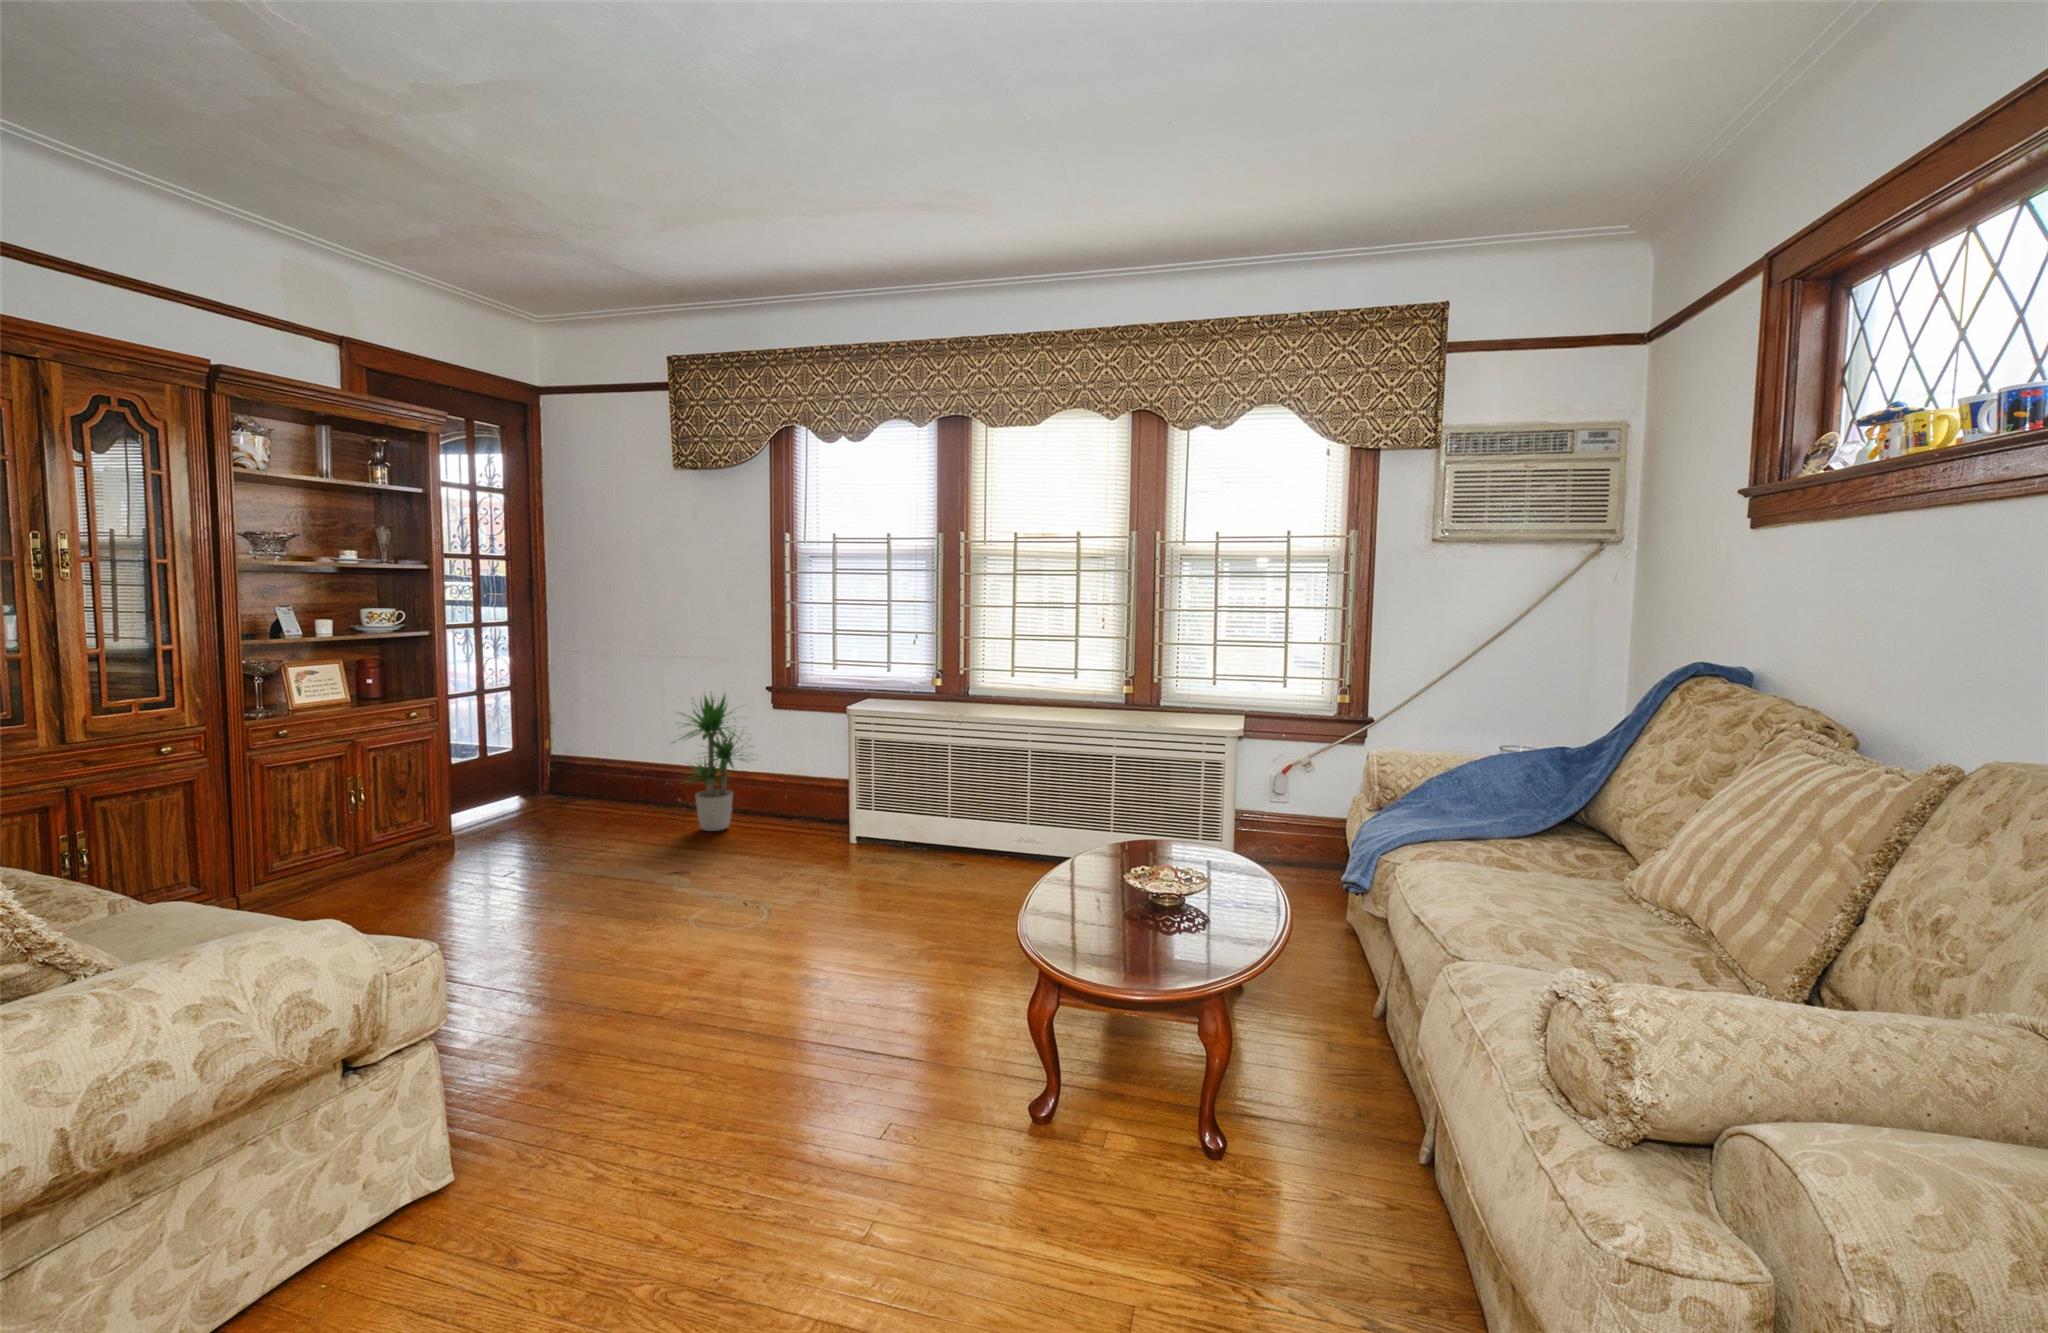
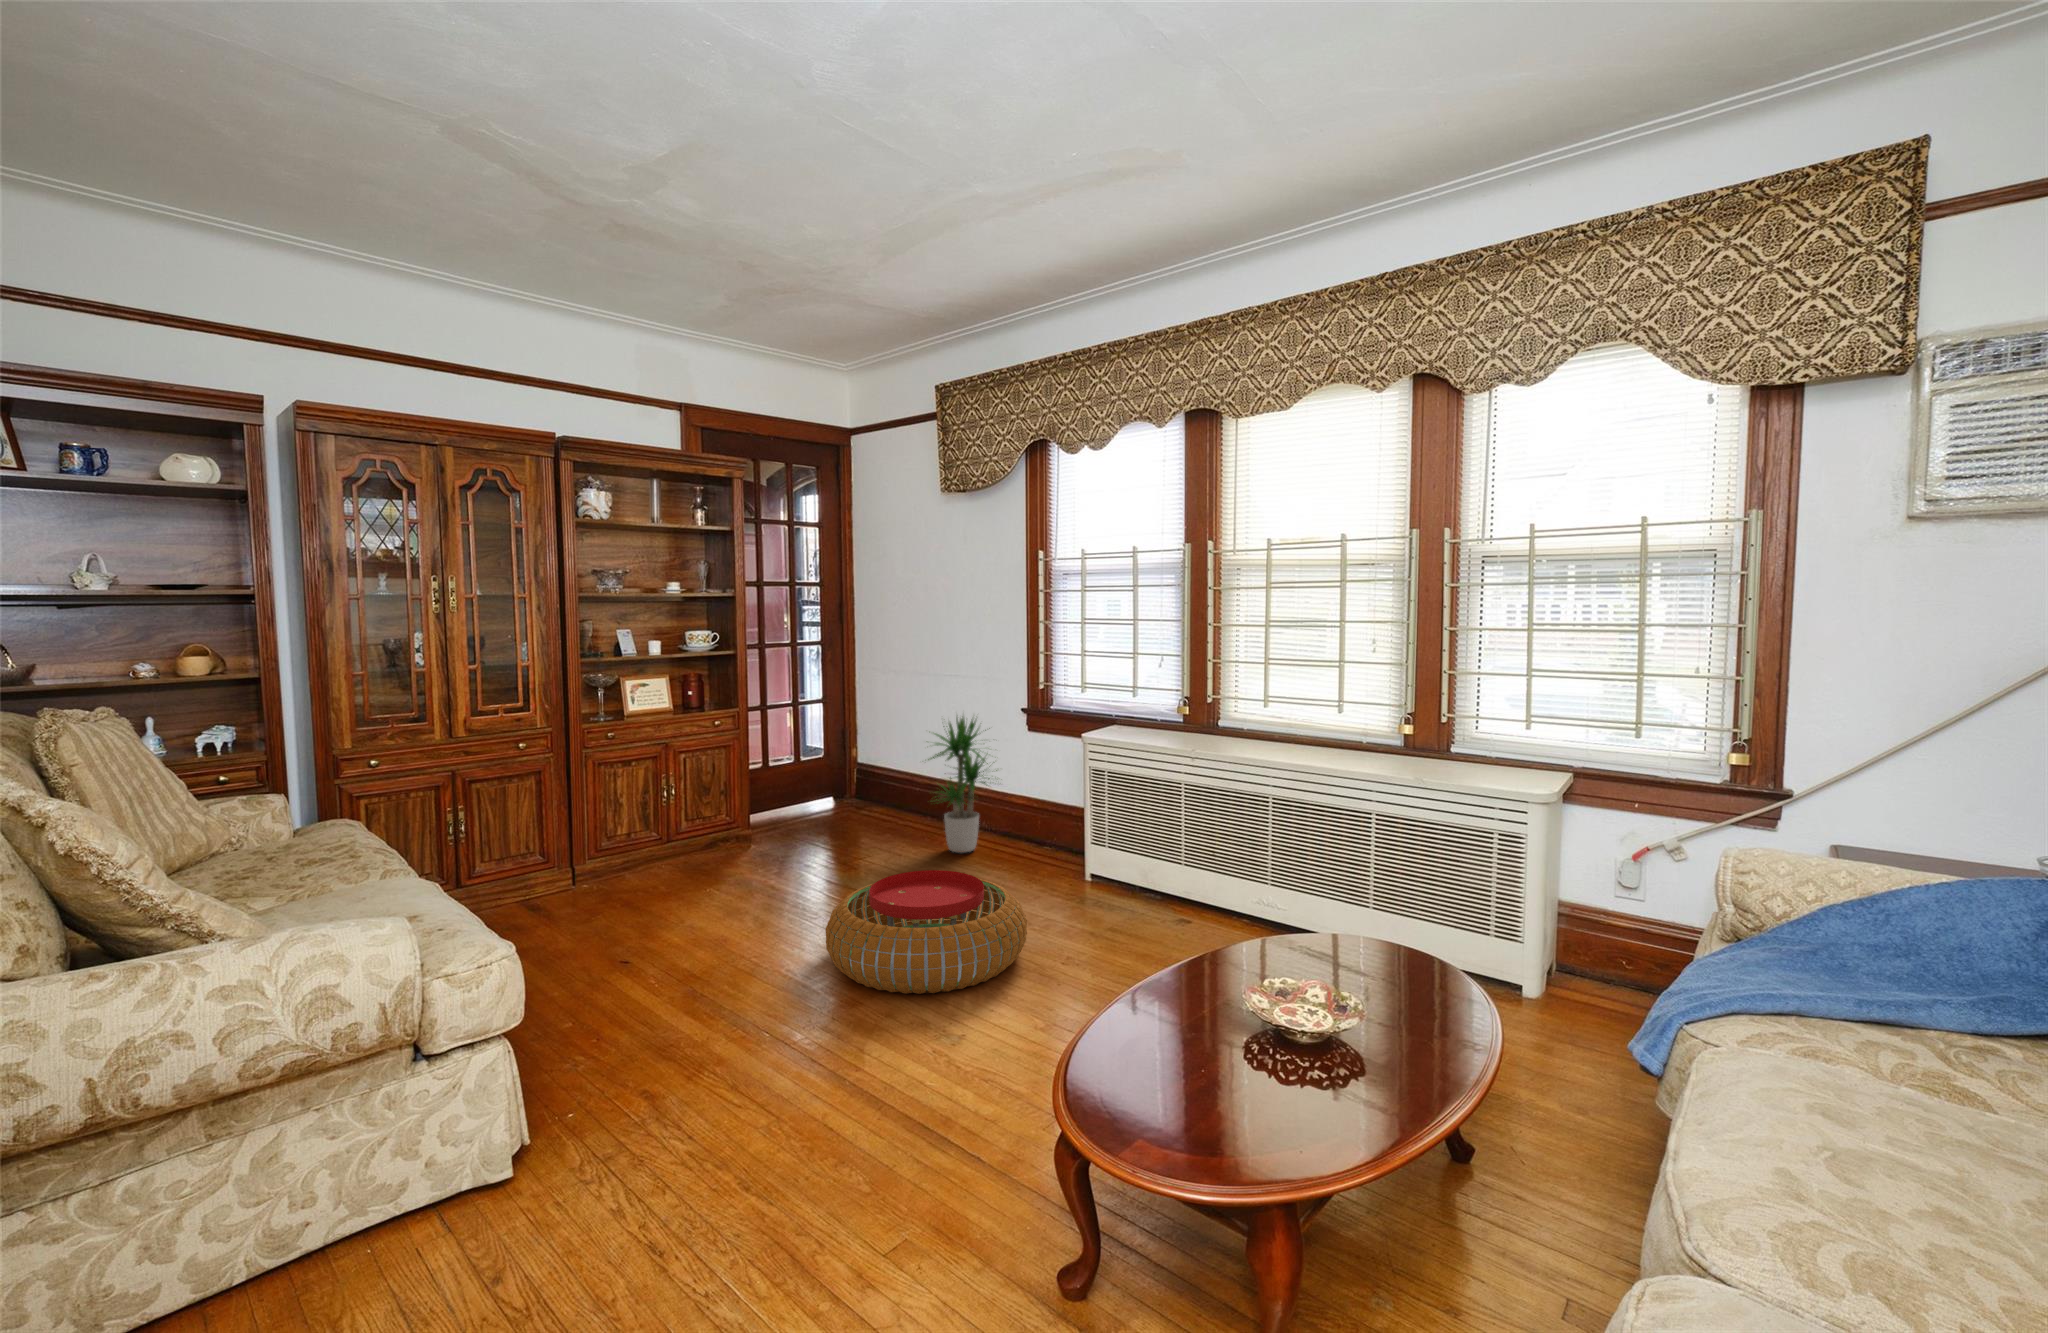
pouf: none [648,839,850,955] -> present [826,870,1027,994]

